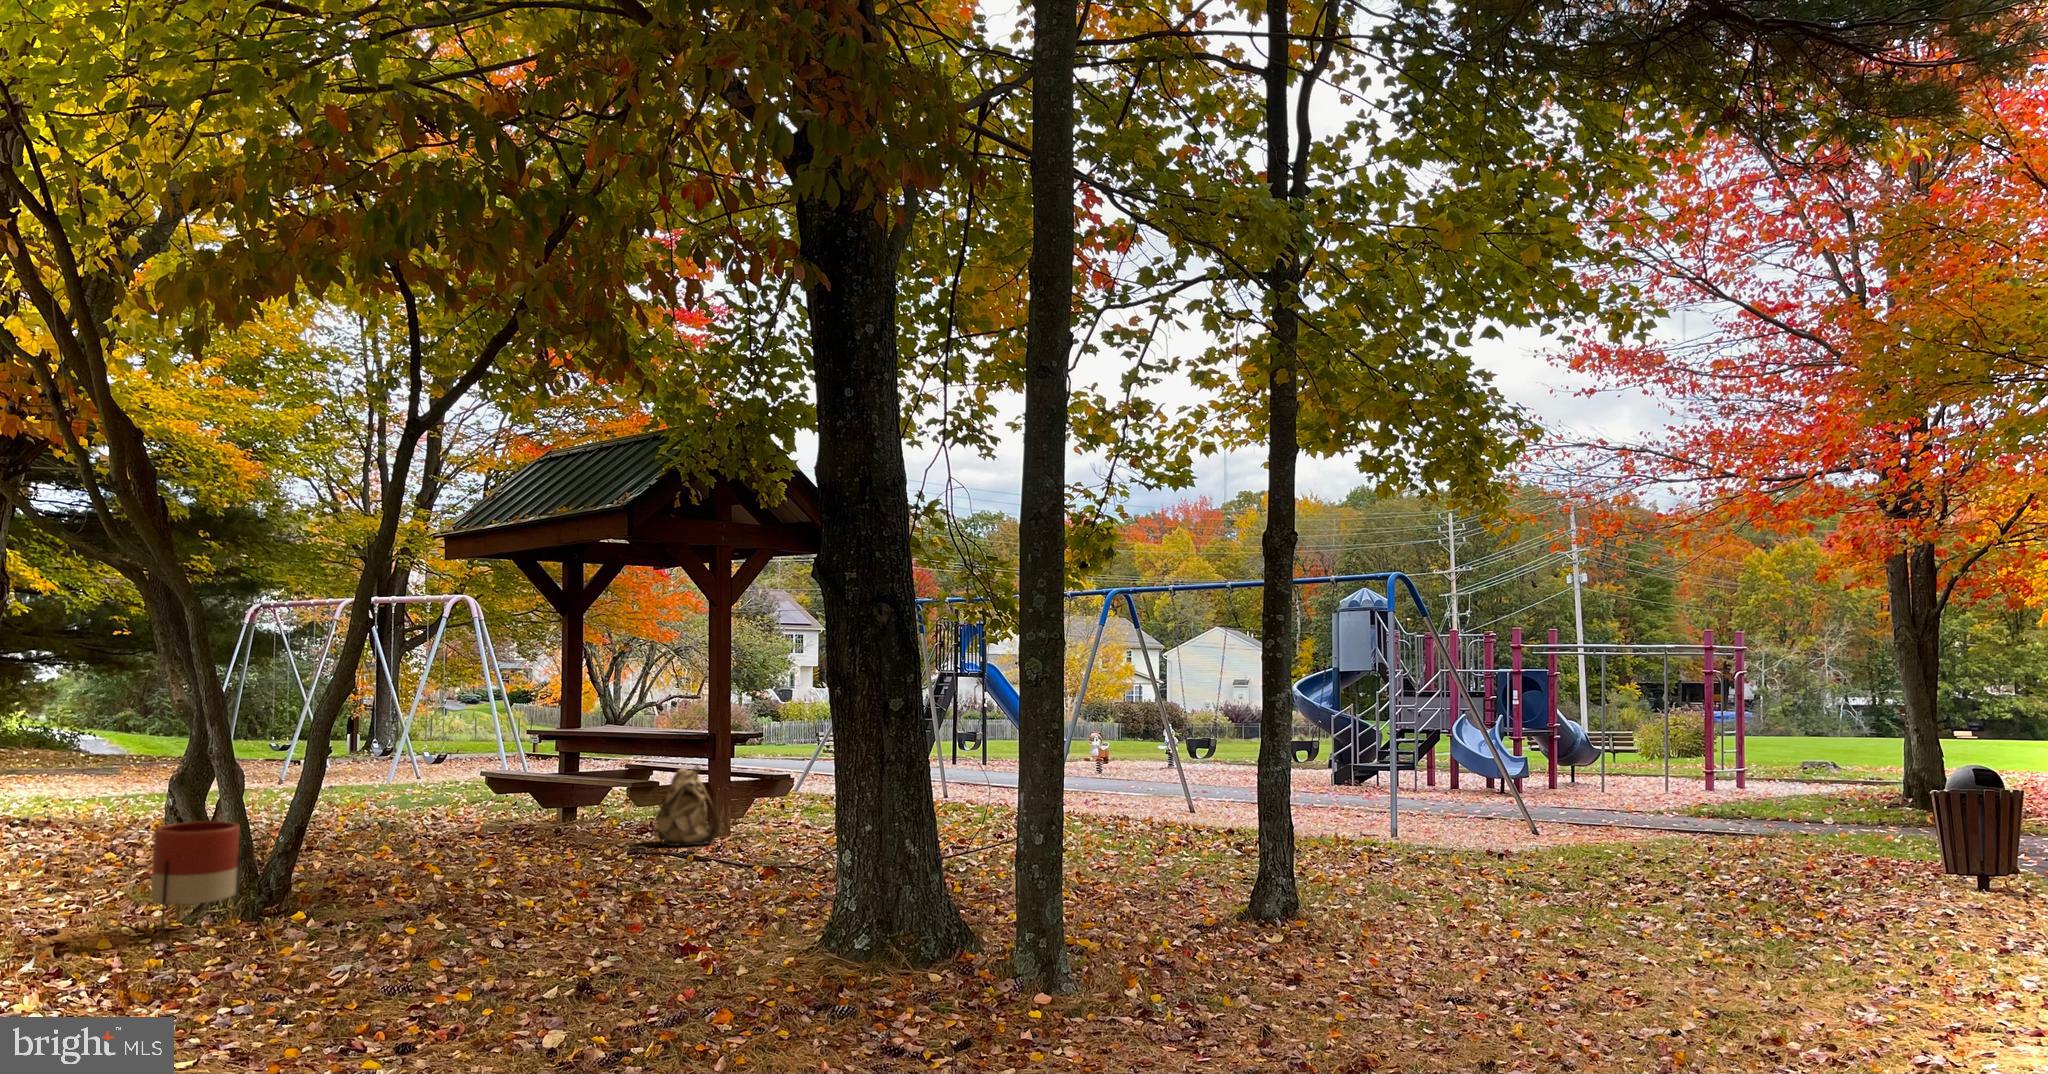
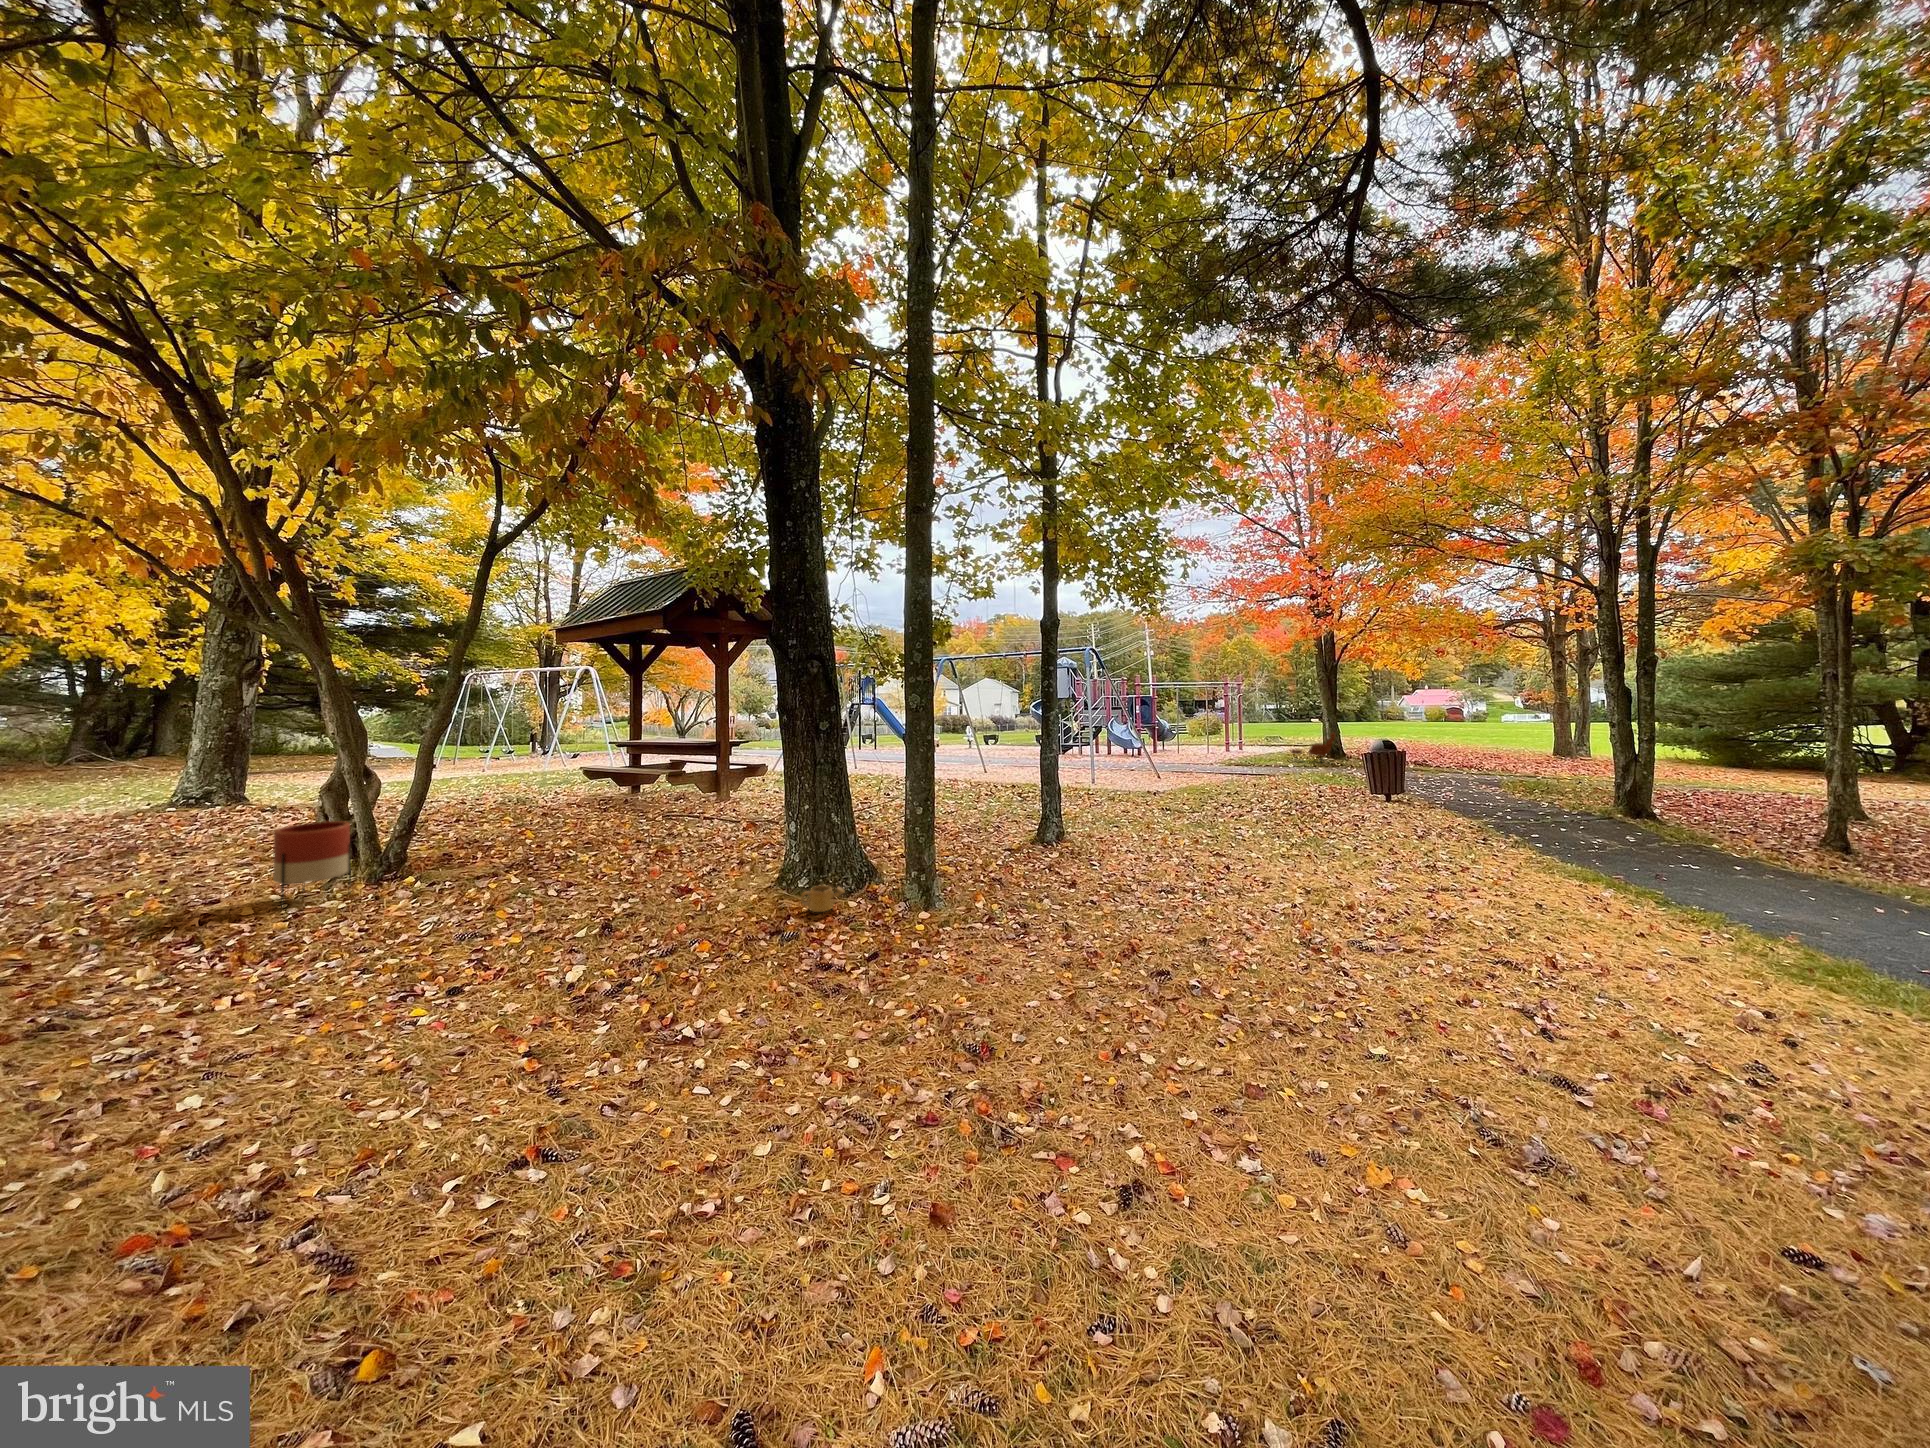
lounge chair: none [1807,749,1912,815] -> present [1291,733,1335,762]
backpack: present [655,766,719,846] -> none [680,764,722,812]
watering can: none [854,948,922,988] -> present [801,885,845,912]

